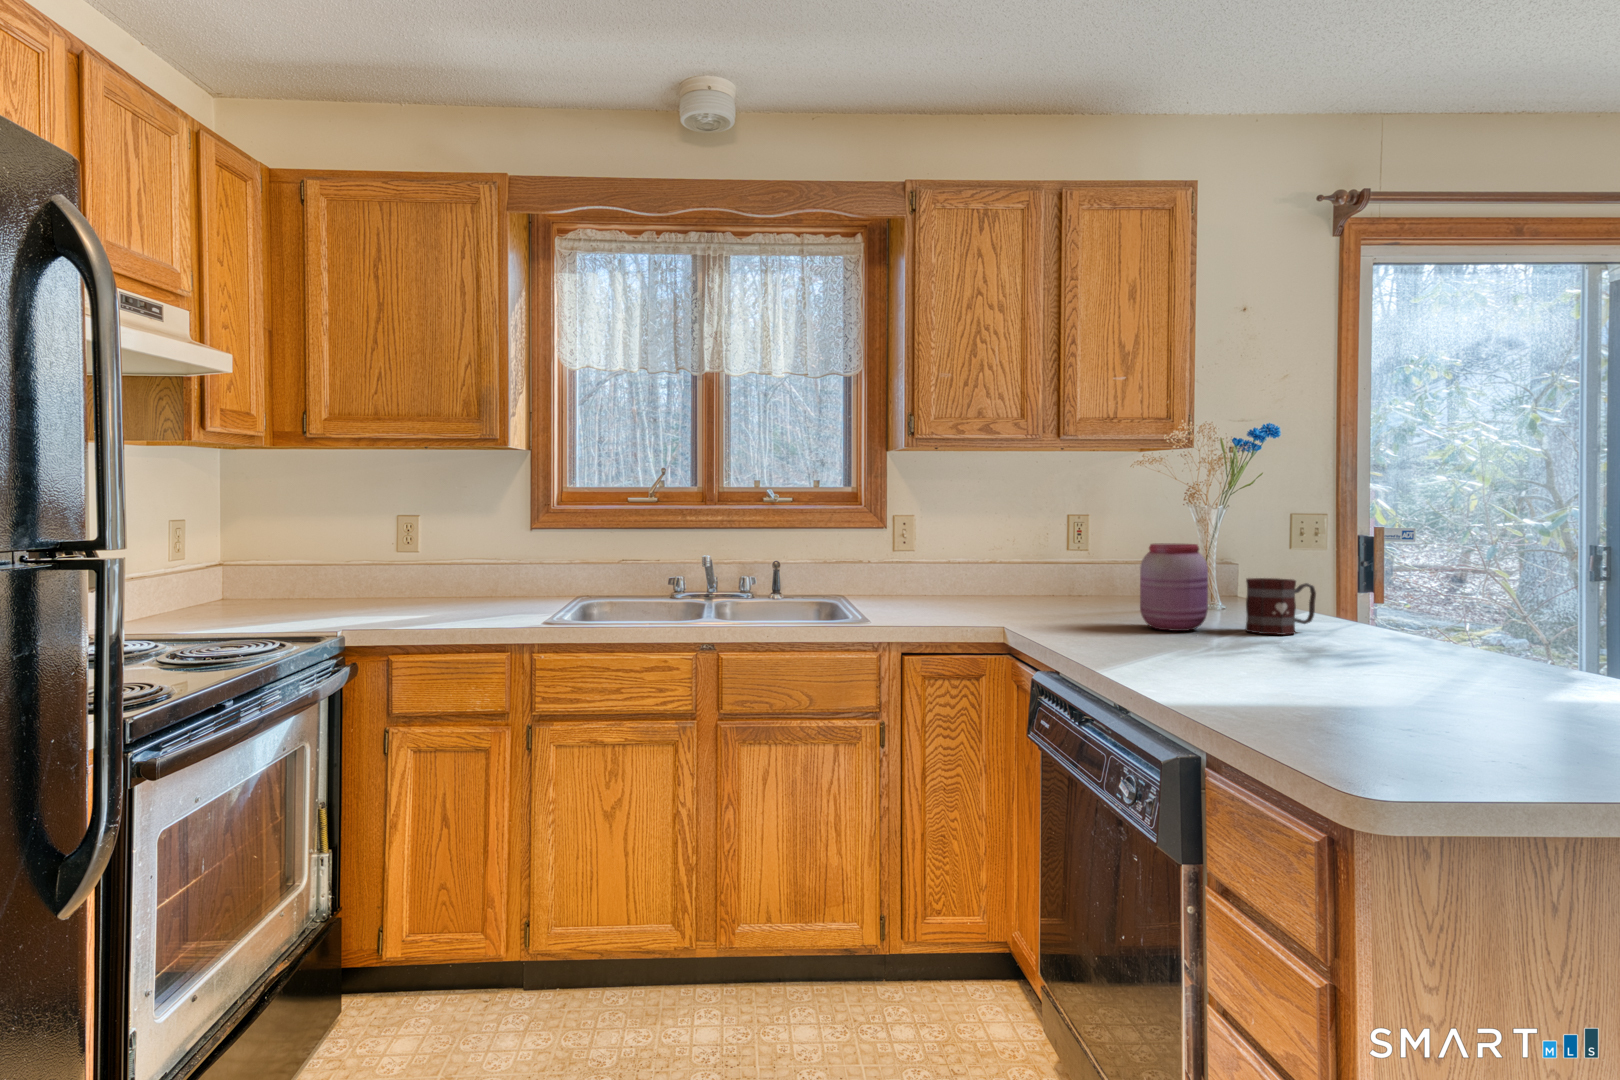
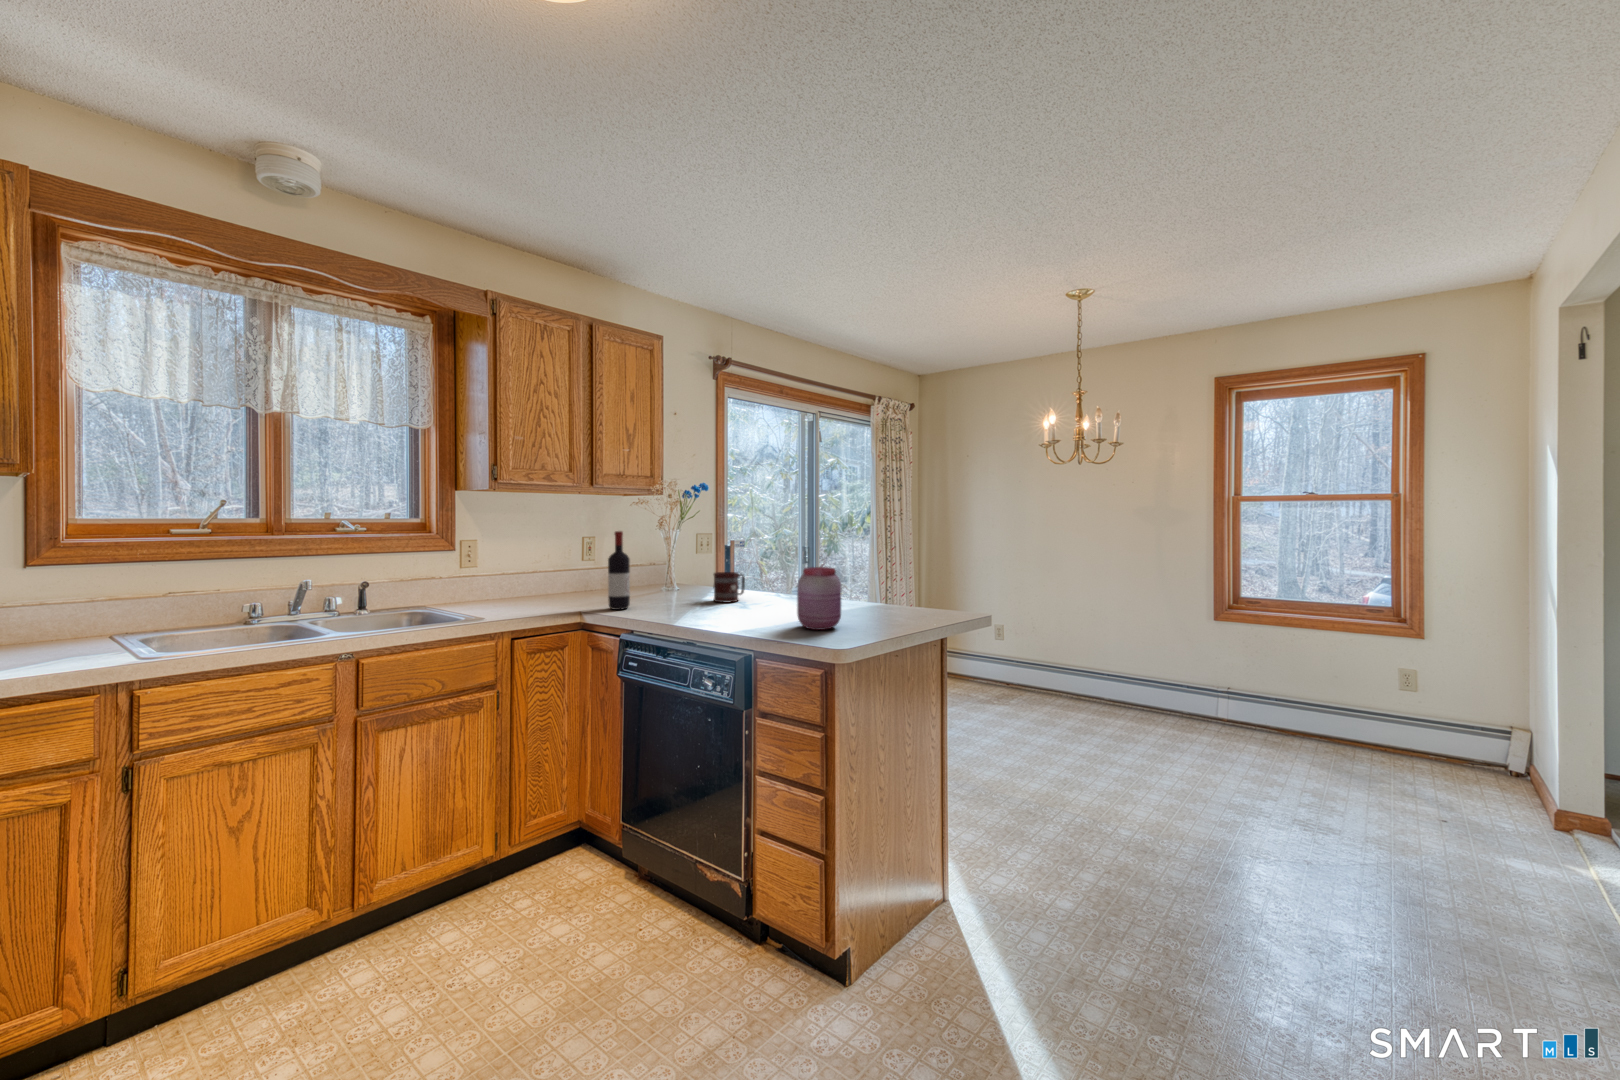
wine bottle: none [1049,502,1083,627] -> present [608,531,630,610]
jar: present [1140,543,1208,631] -> present [797,567,841,630]

